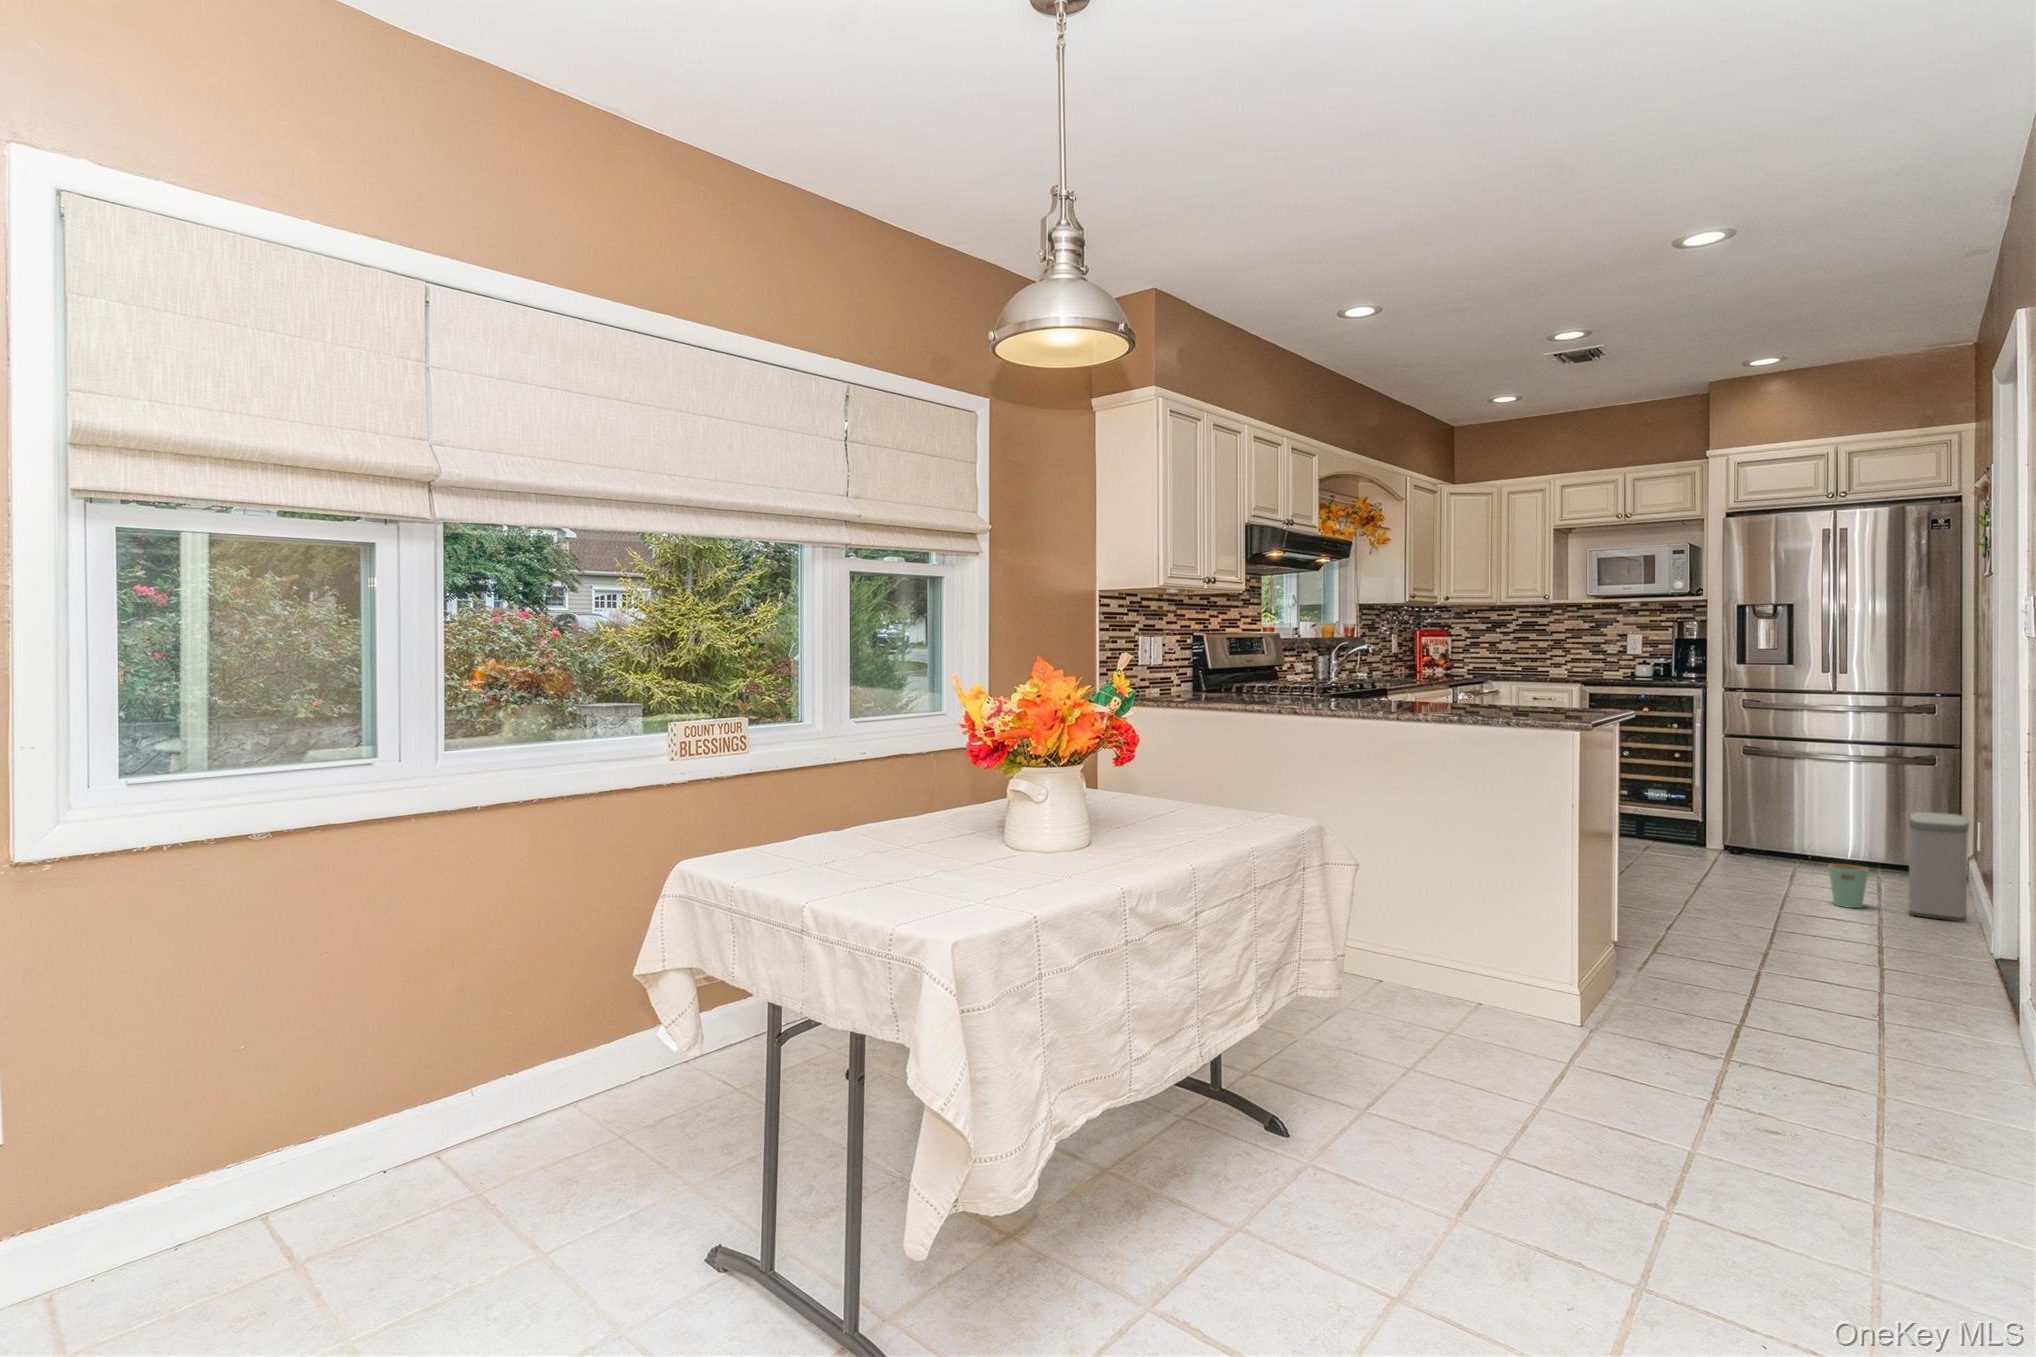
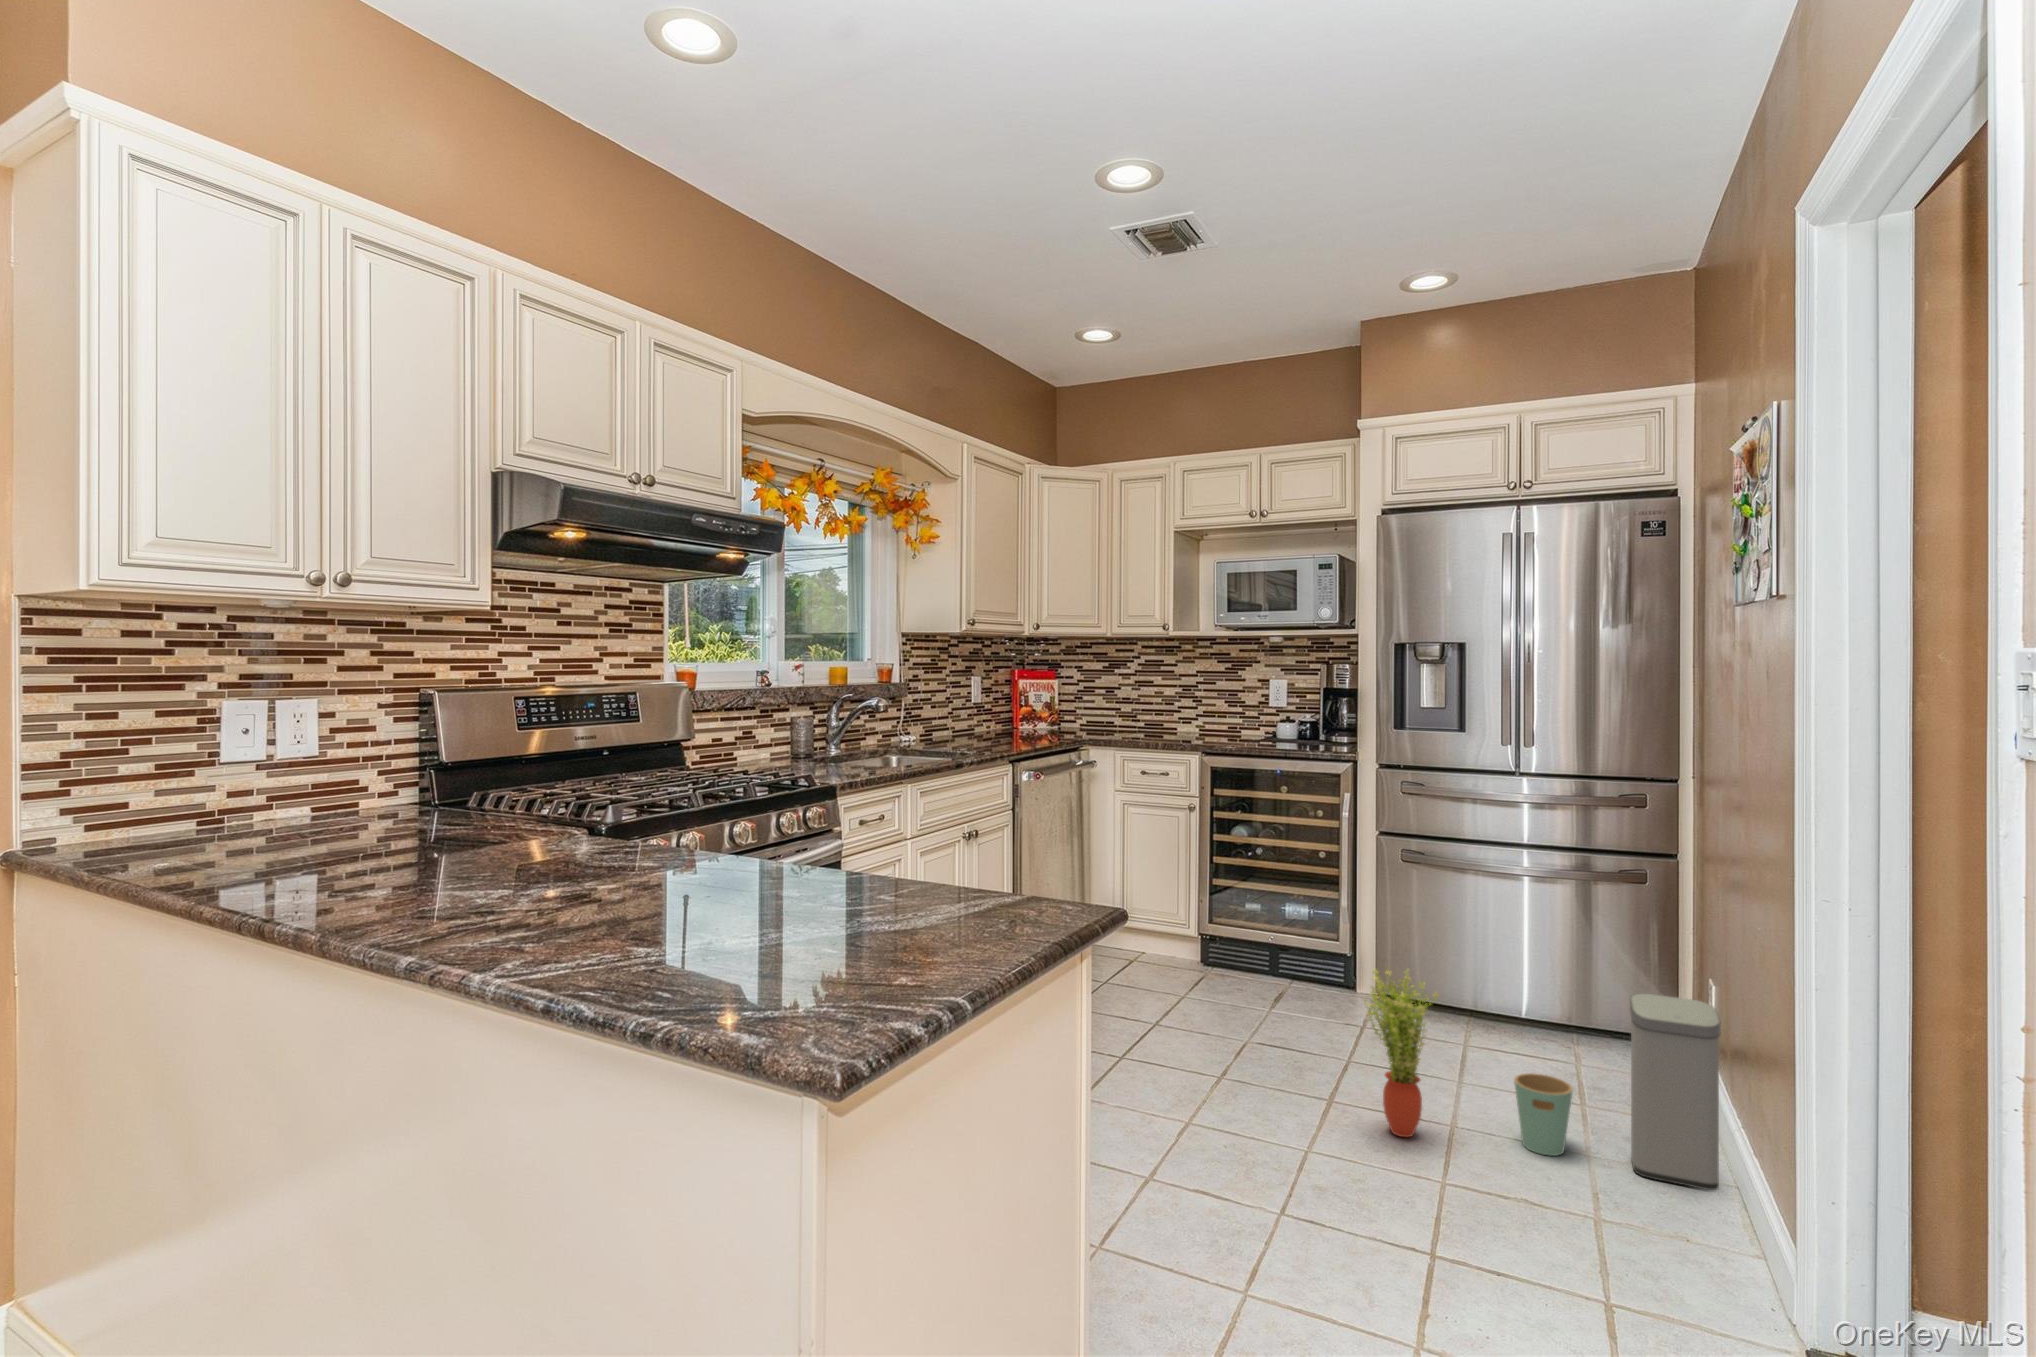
potted plant: none [1725,797,1777,898] -> present [1365,969,1438,1137]

